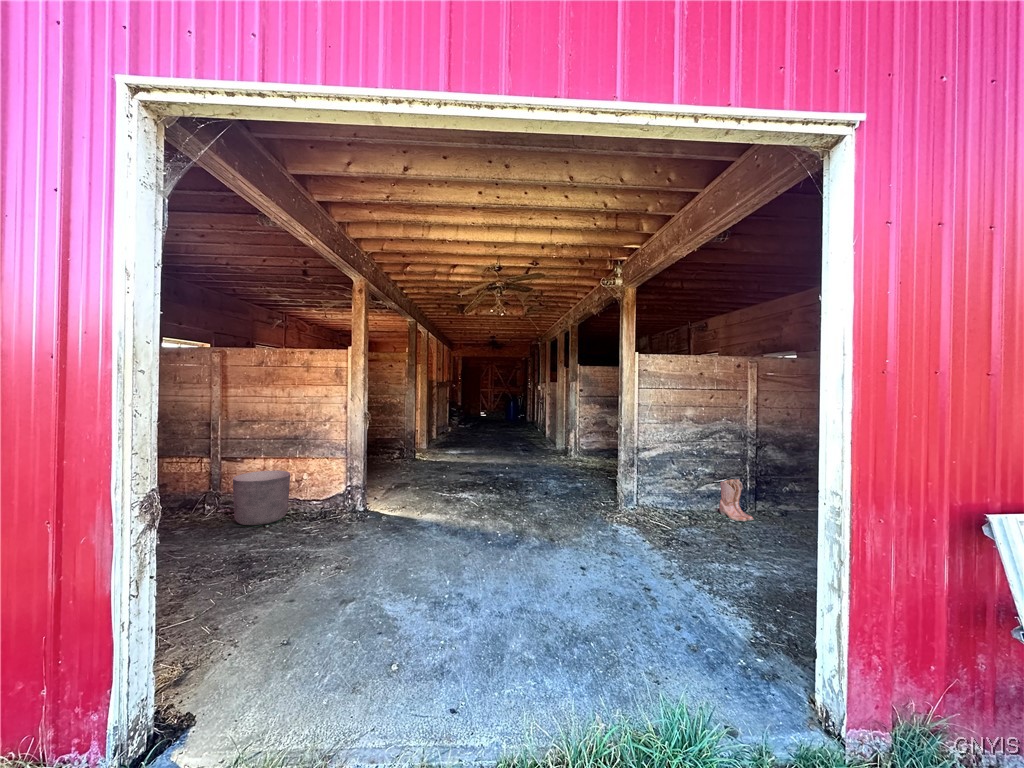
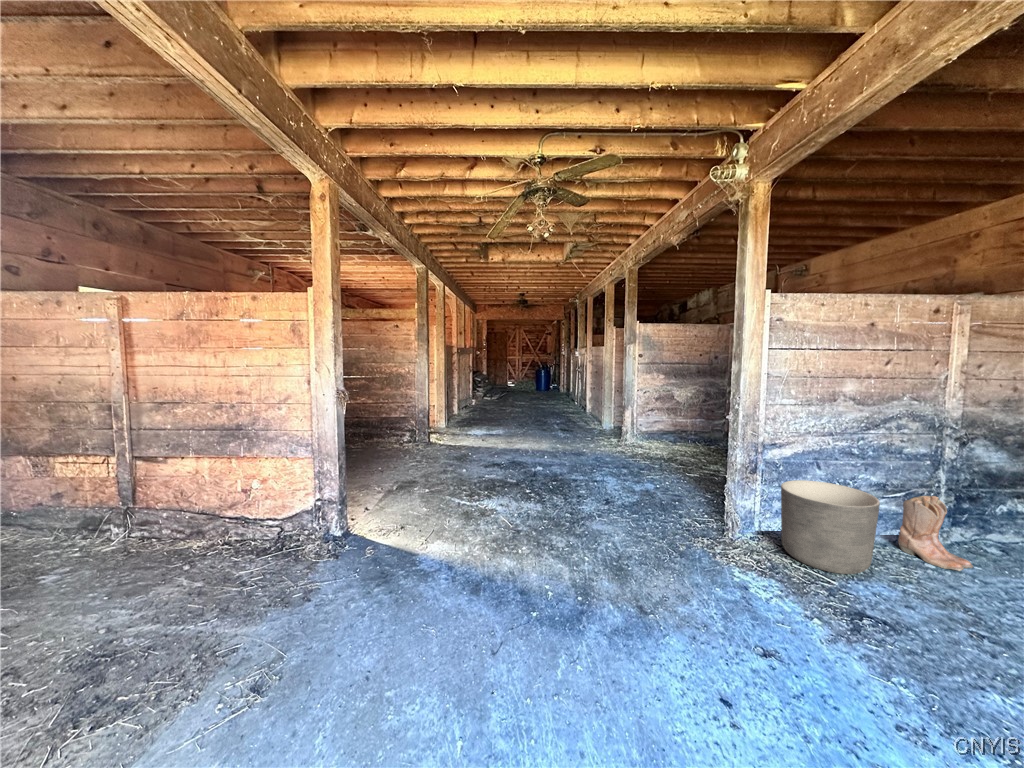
planter: present [233,471,290,525] -> present [781,480,880,574]

